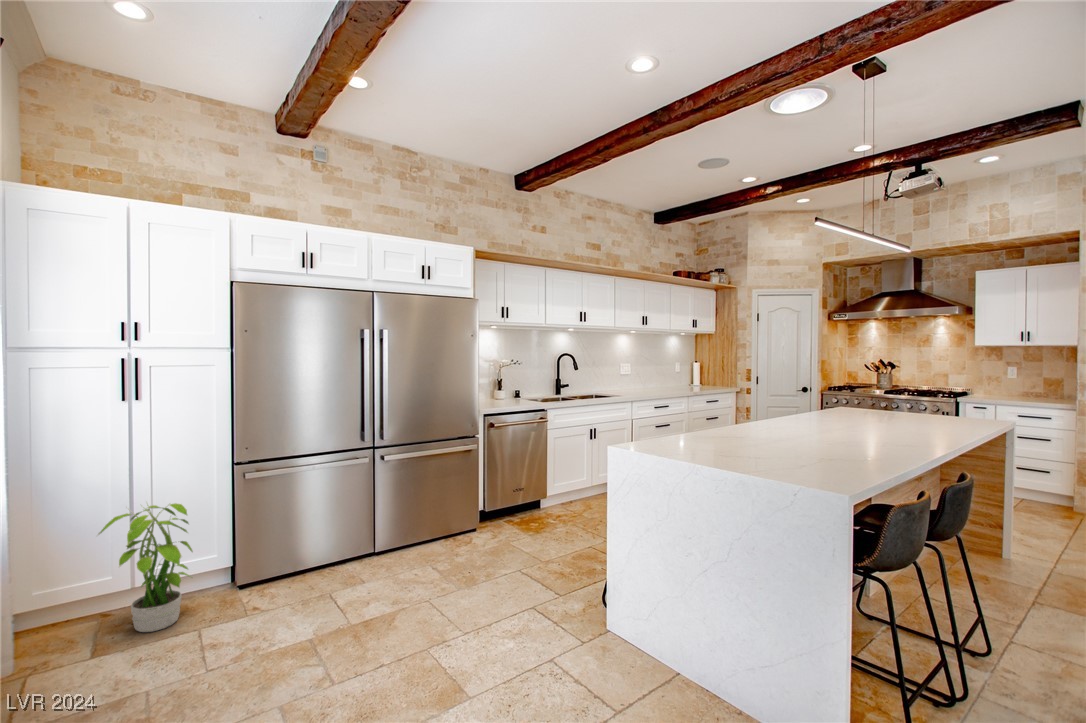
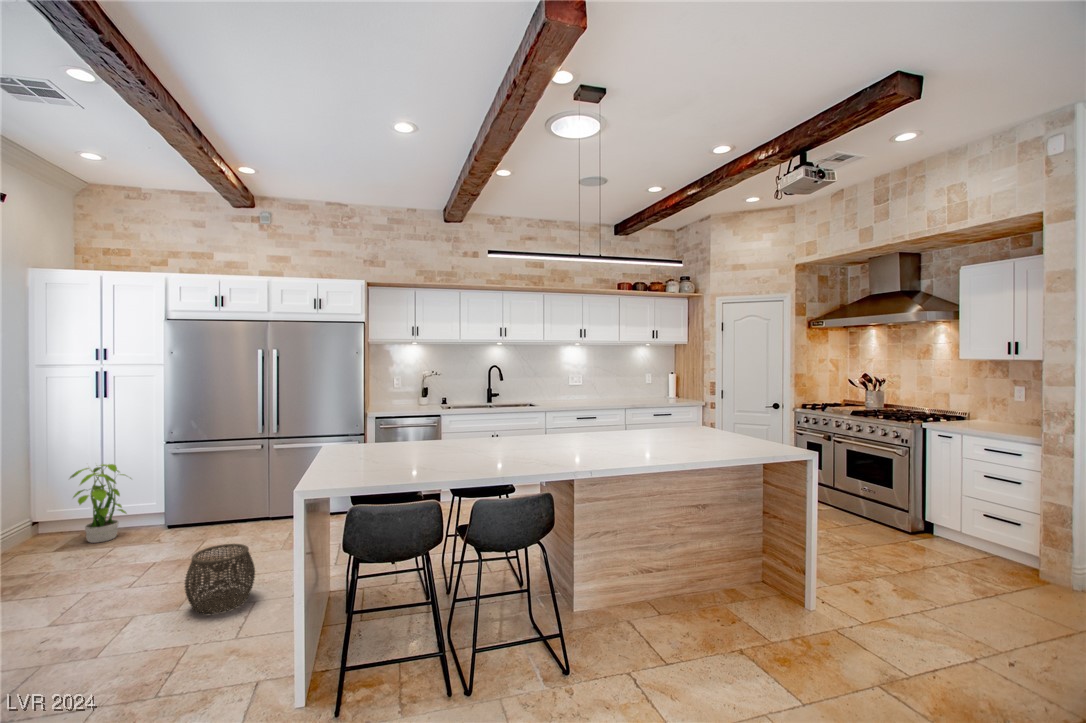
woven basket: none [496,586,579,690] -> present [185,544,255,613]

